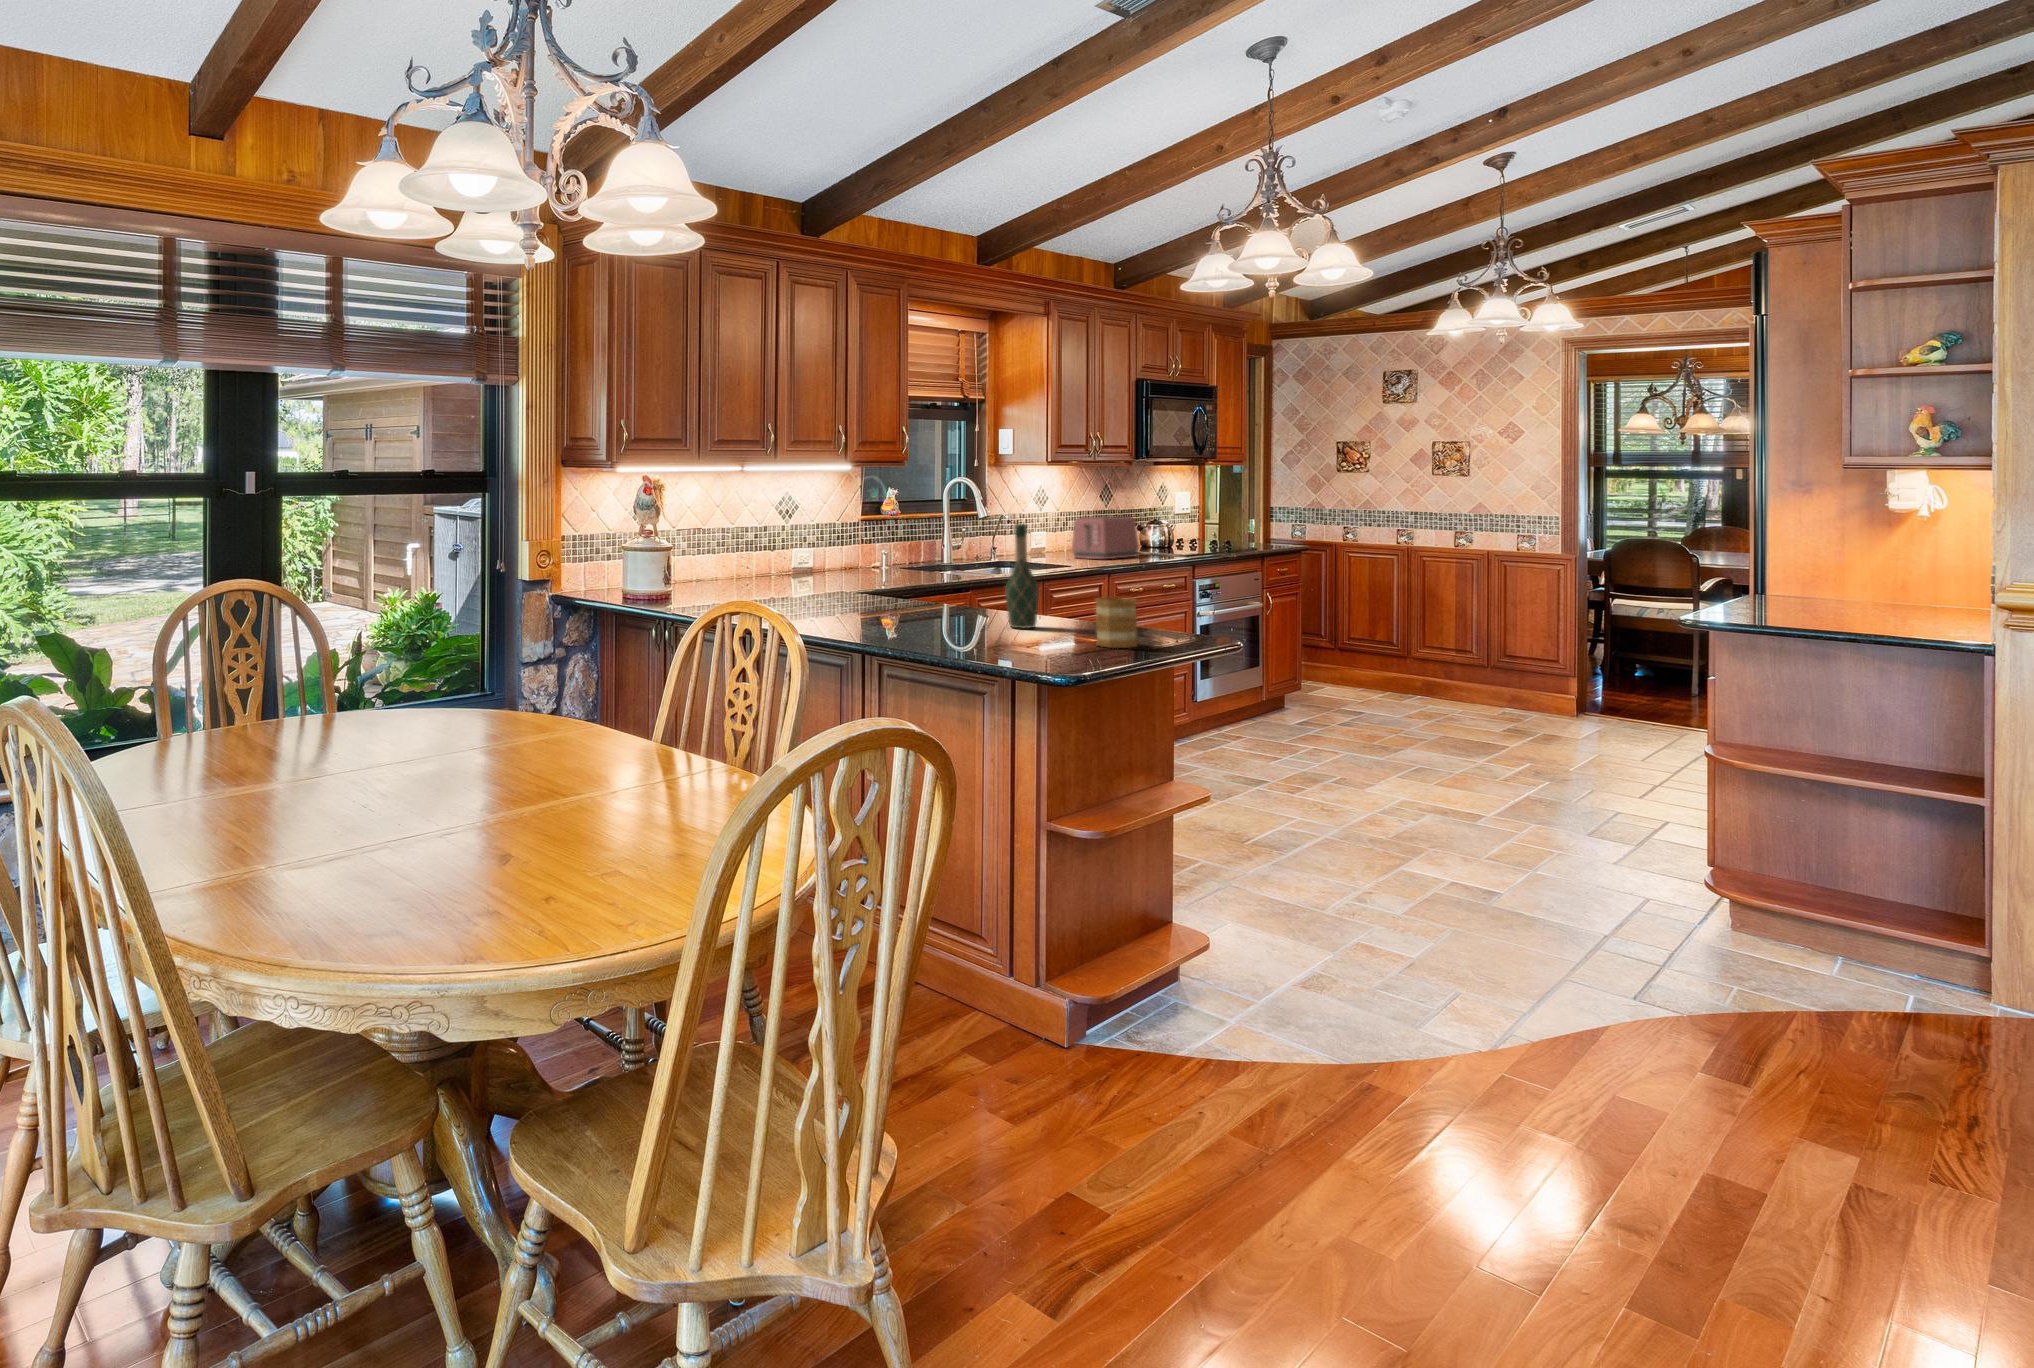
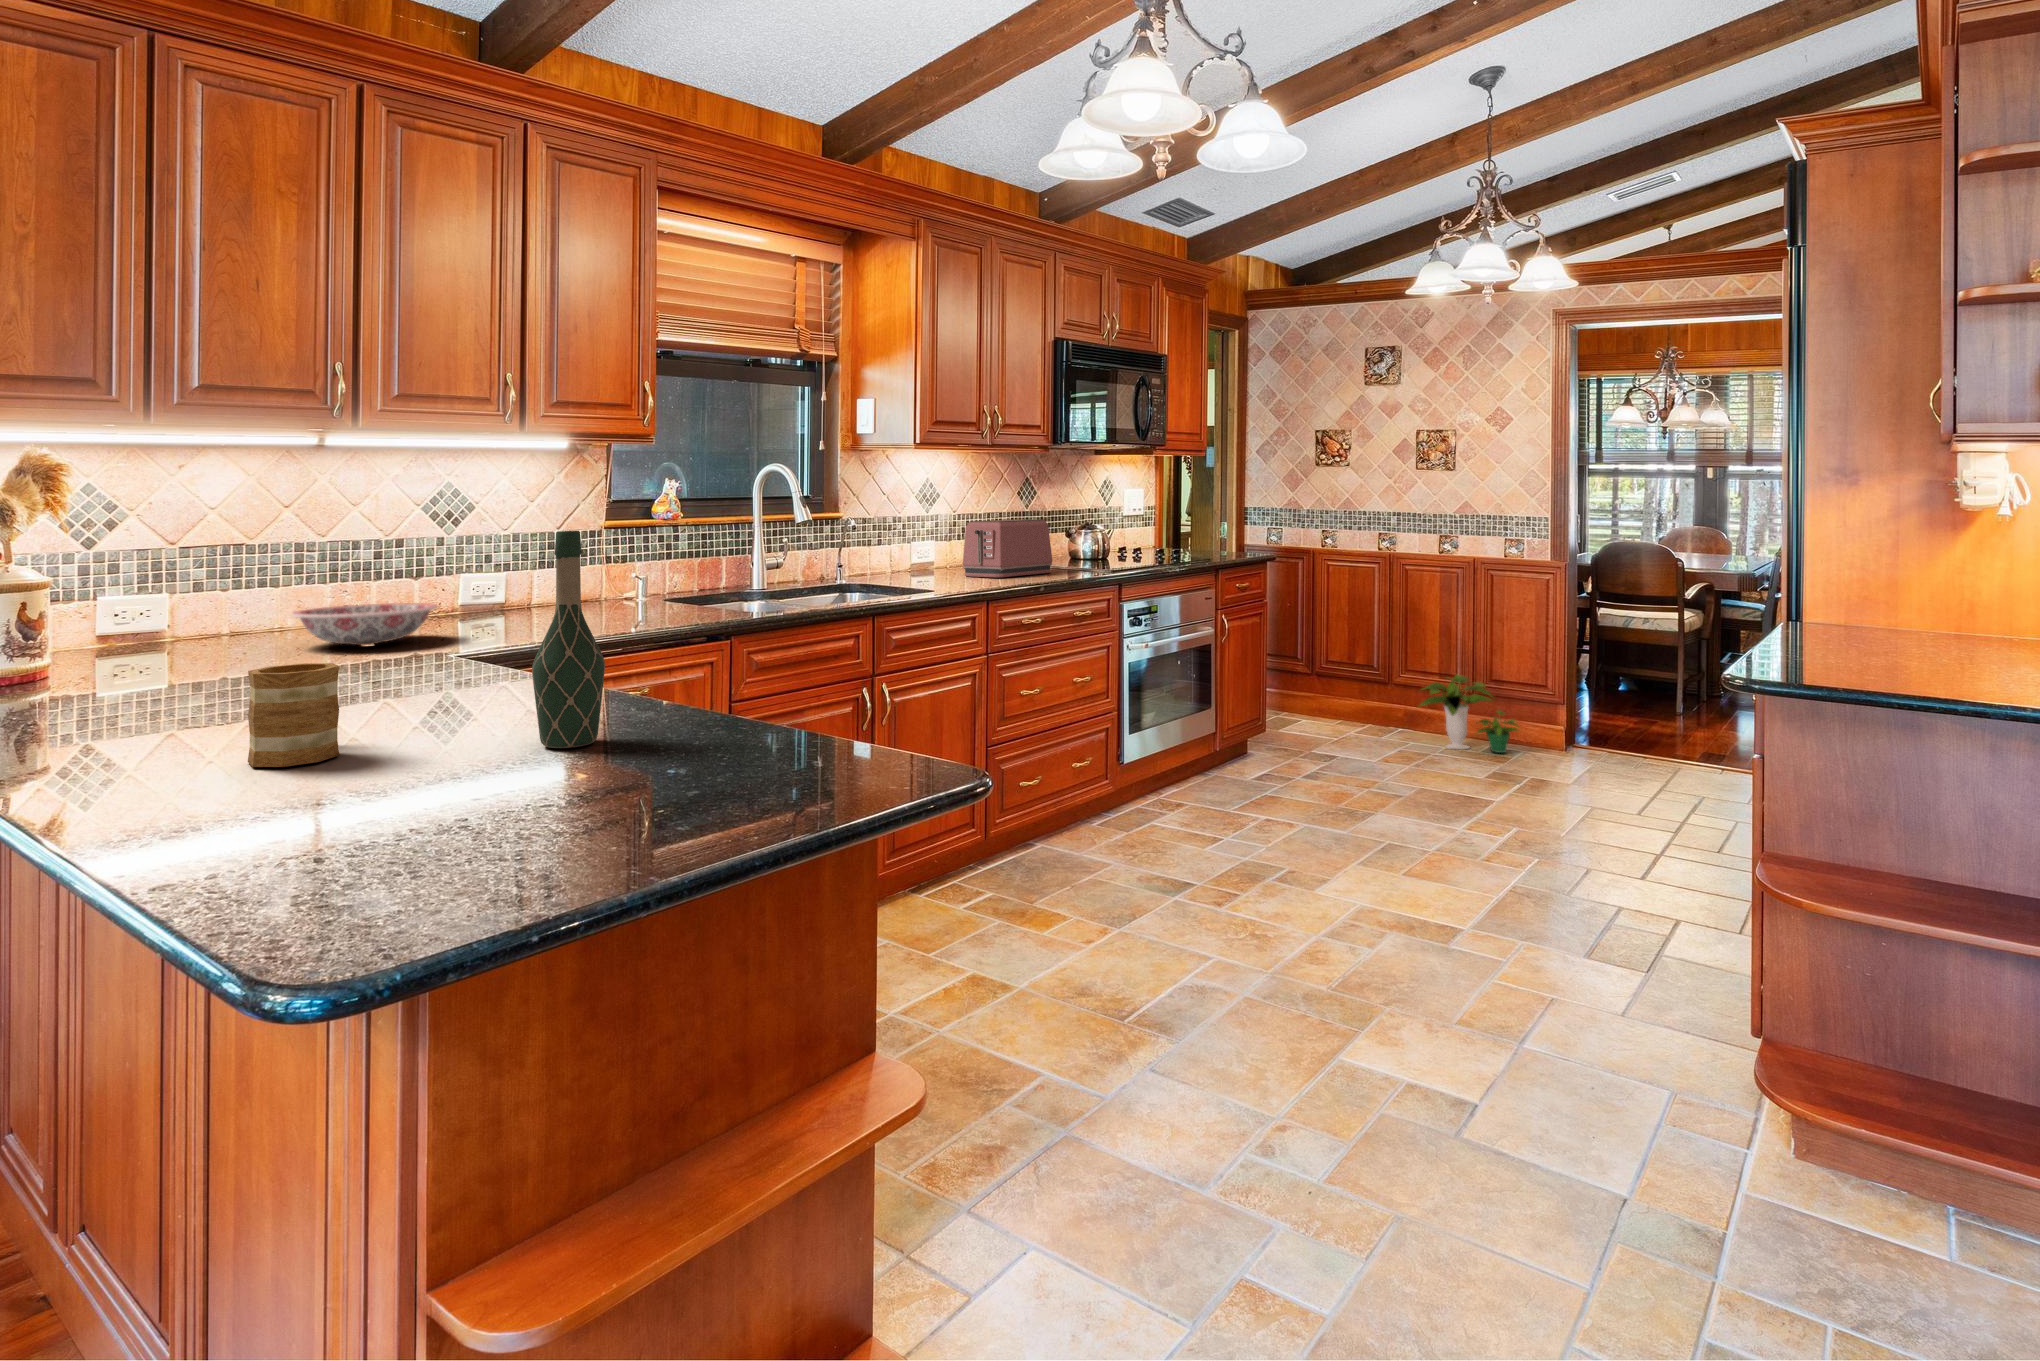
ceramic bowl: none [742,565,818,588] -> present [291,603,438,645]
mug: present [1096,597,1137,648] -> present [248,663,339,767]
potted plant: none [1436,648,1535,713] -> present [1420,674,1519,753]

